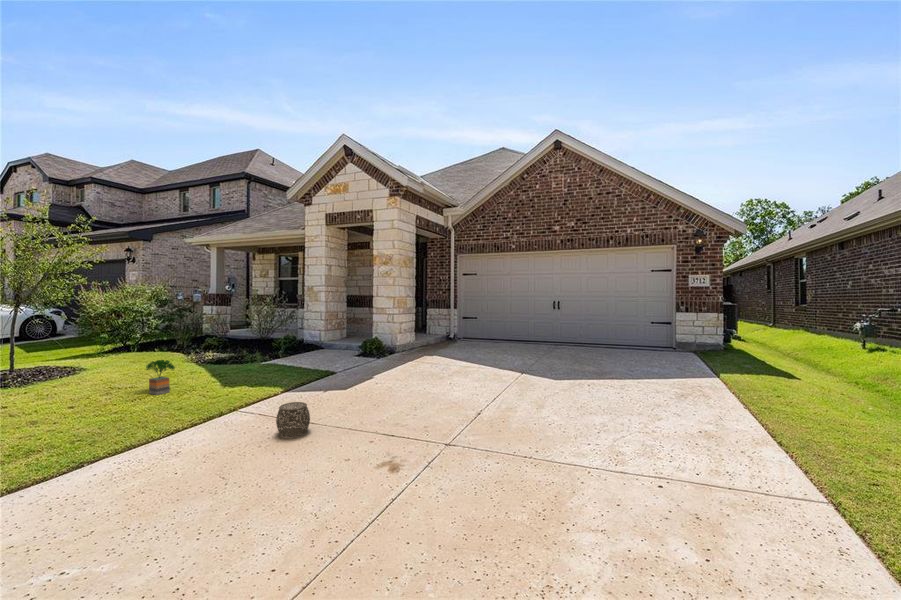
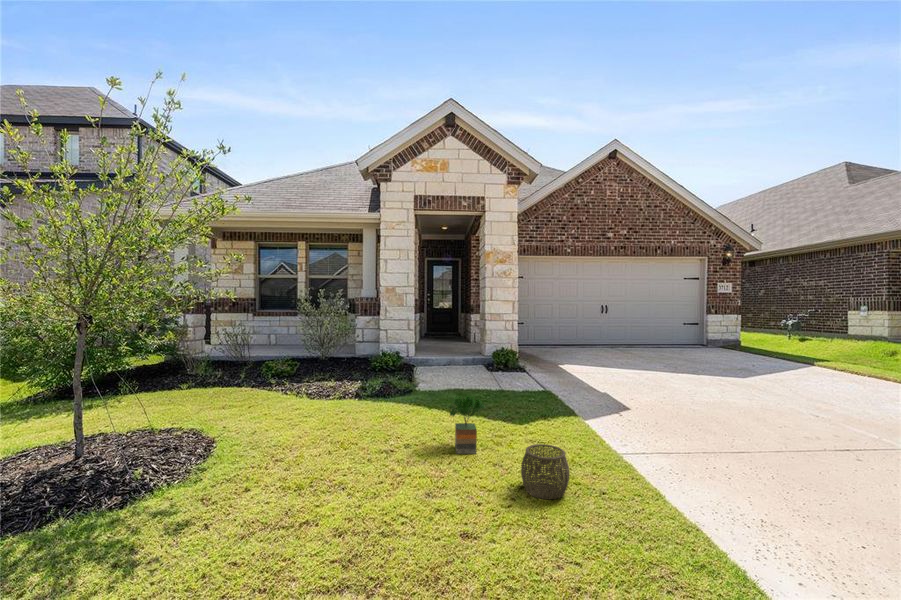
woven basket: present [276,402,310,437] -> present [521,444,570,499]

